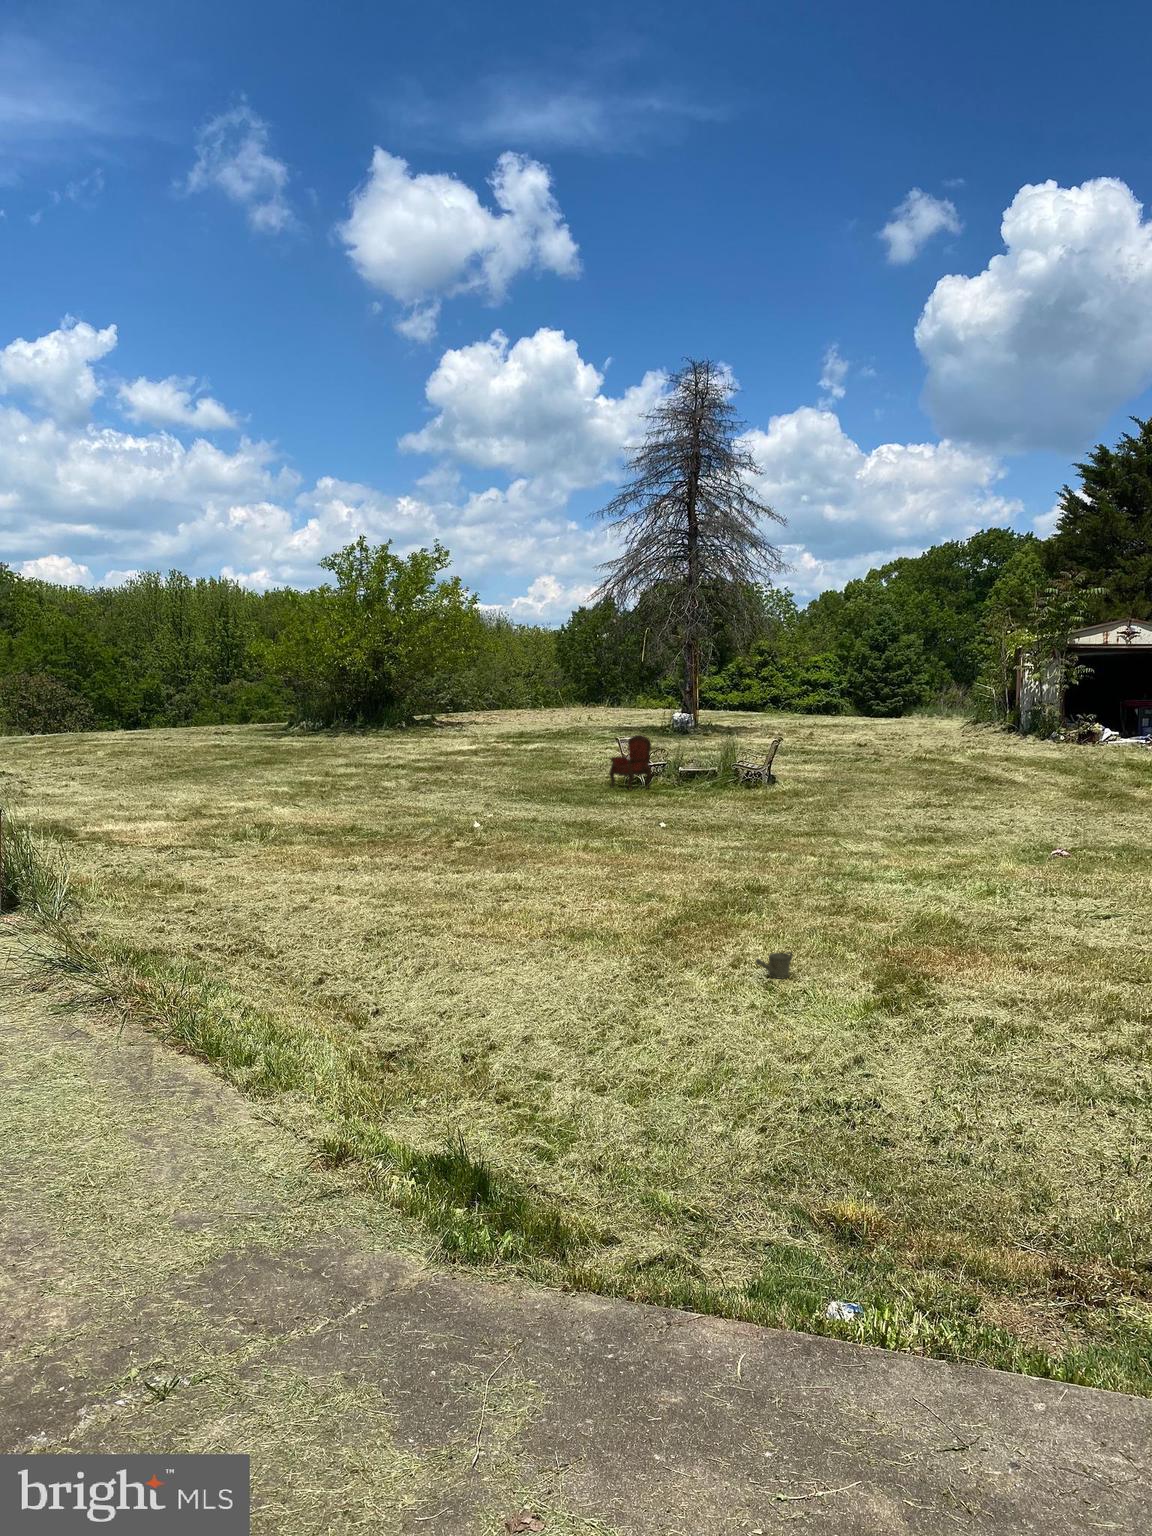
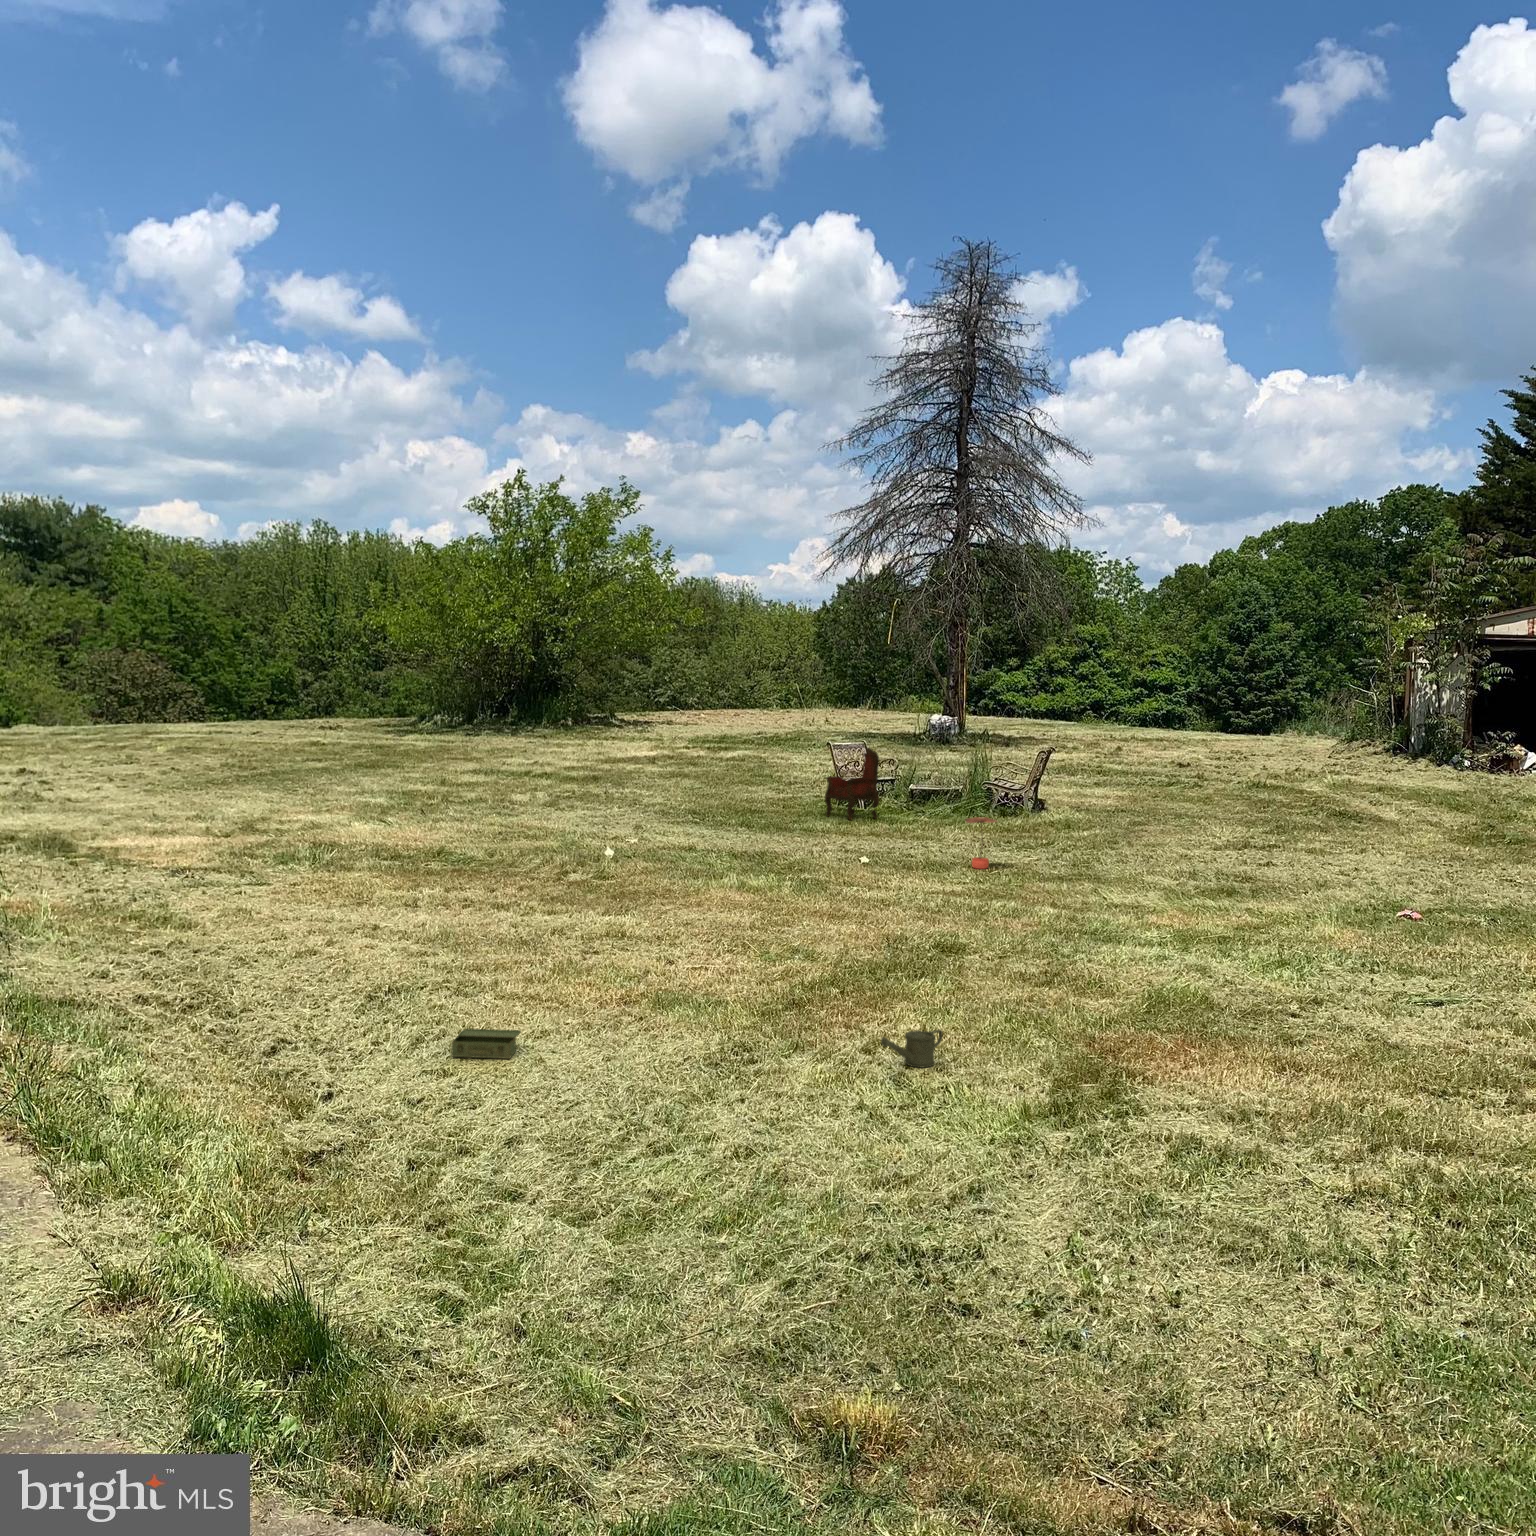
potted plant: none [734,790,760,828] -> present [965,817,997,869]
toolbox: none [446,961,491,982] -> present [451,1028,521,1059]

